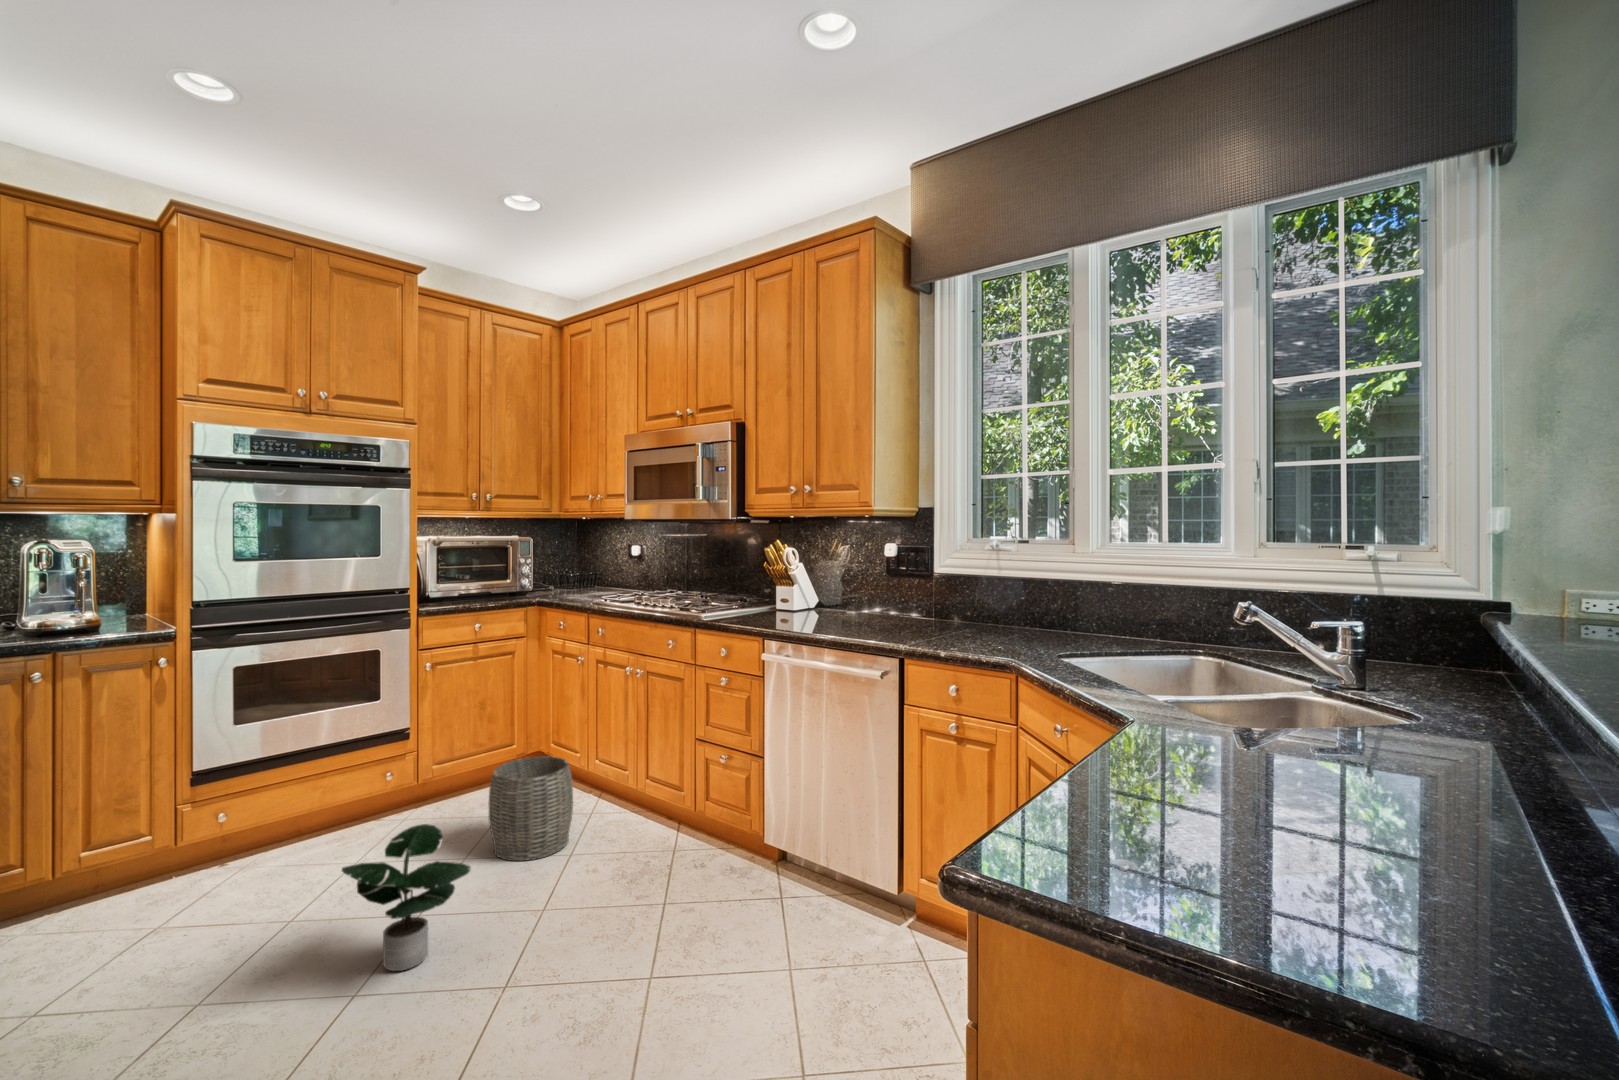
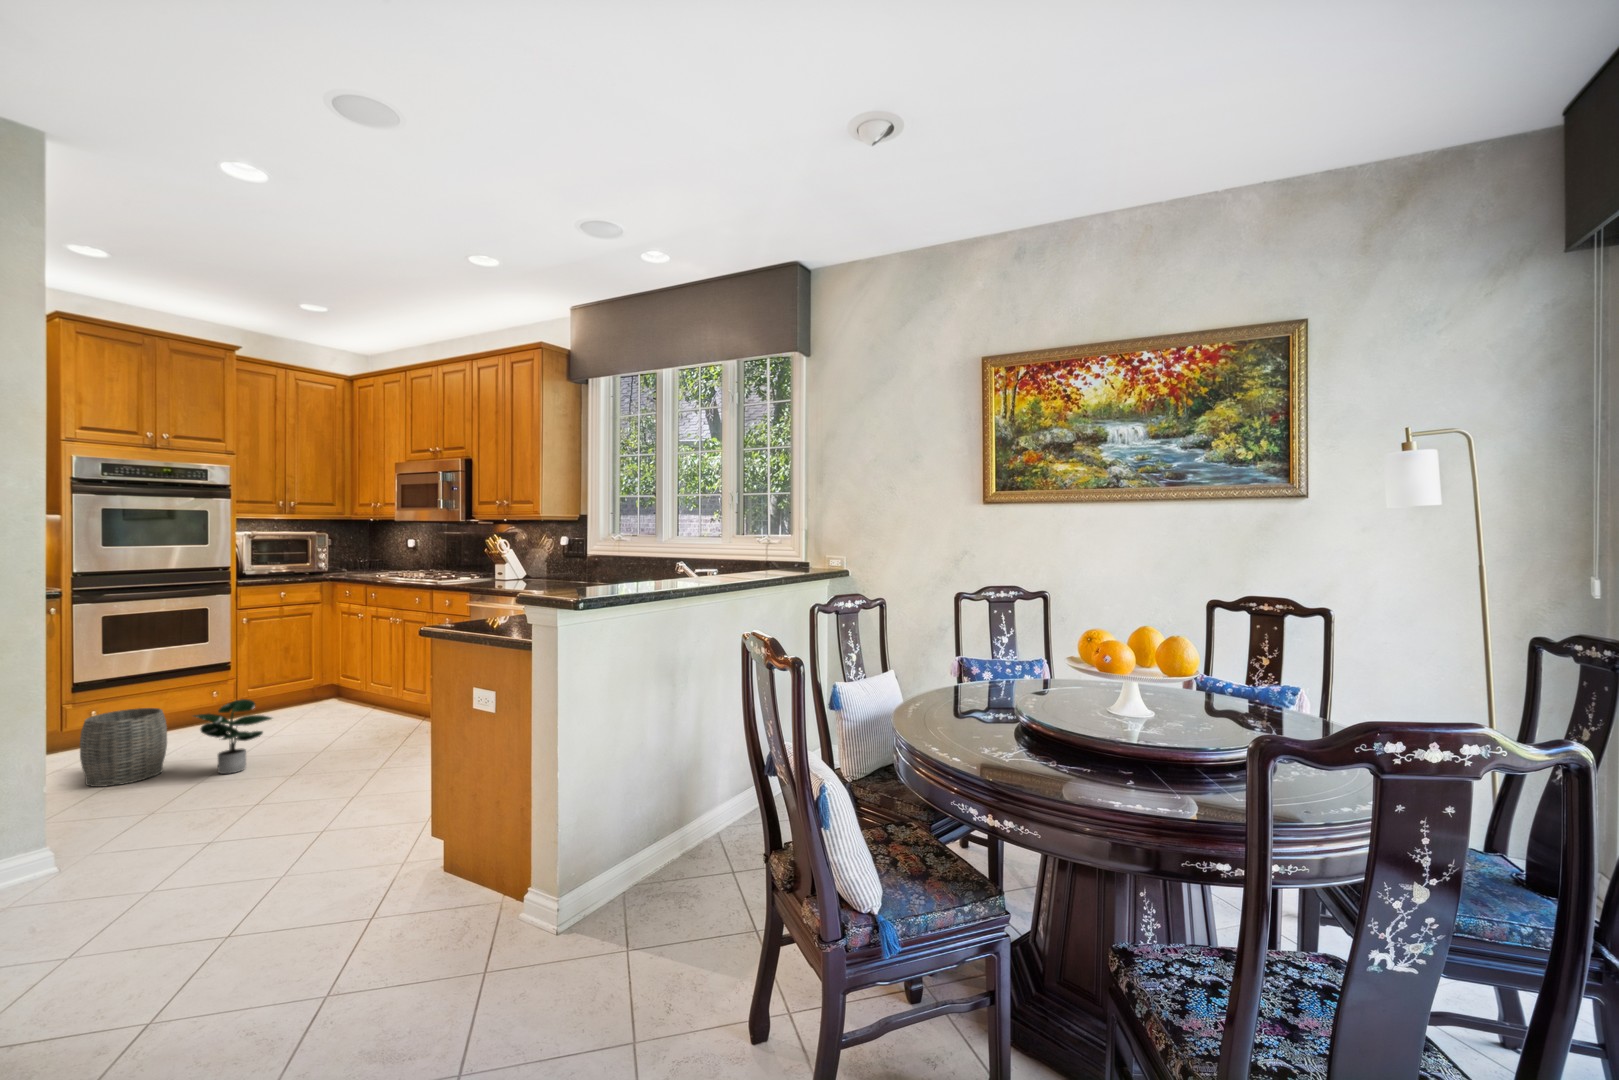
woven basket: present [489,756,573,861] -> present [80,708,167,787]

